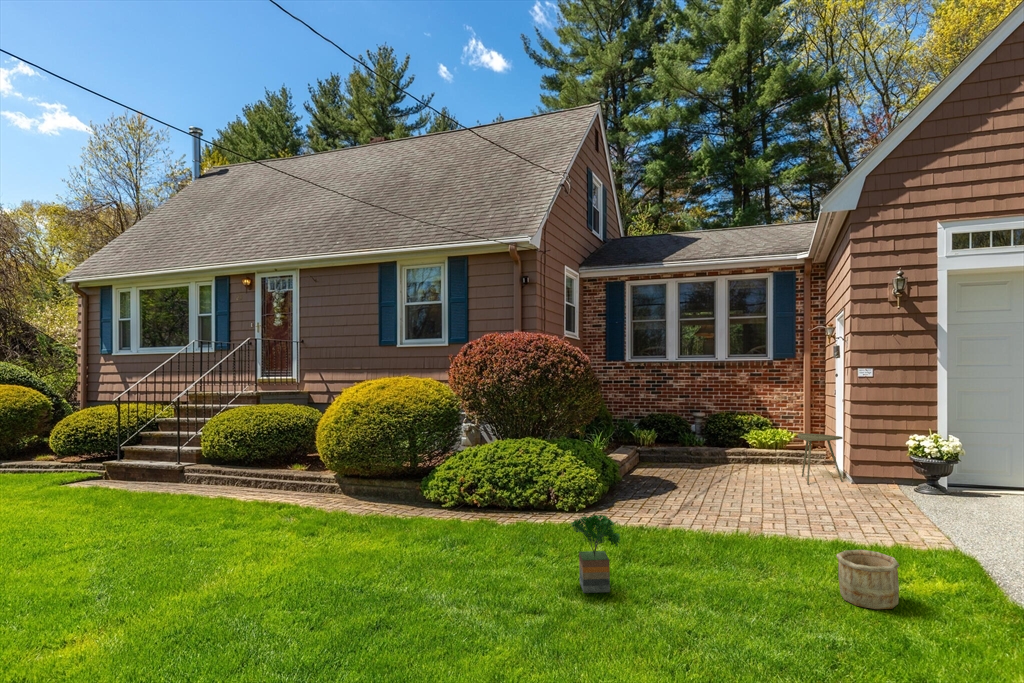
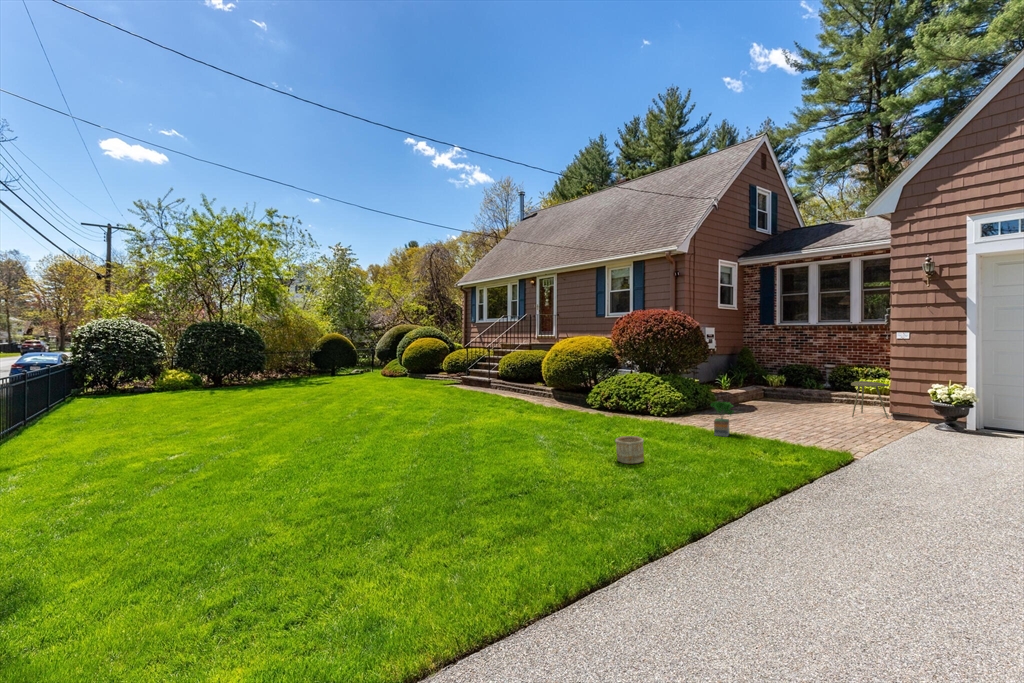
potted tree: present [571,515,620,593] -> present [711,402,734,437]
wooden bucket: present [836,550,899,609] -> present [615,436,644,464]

